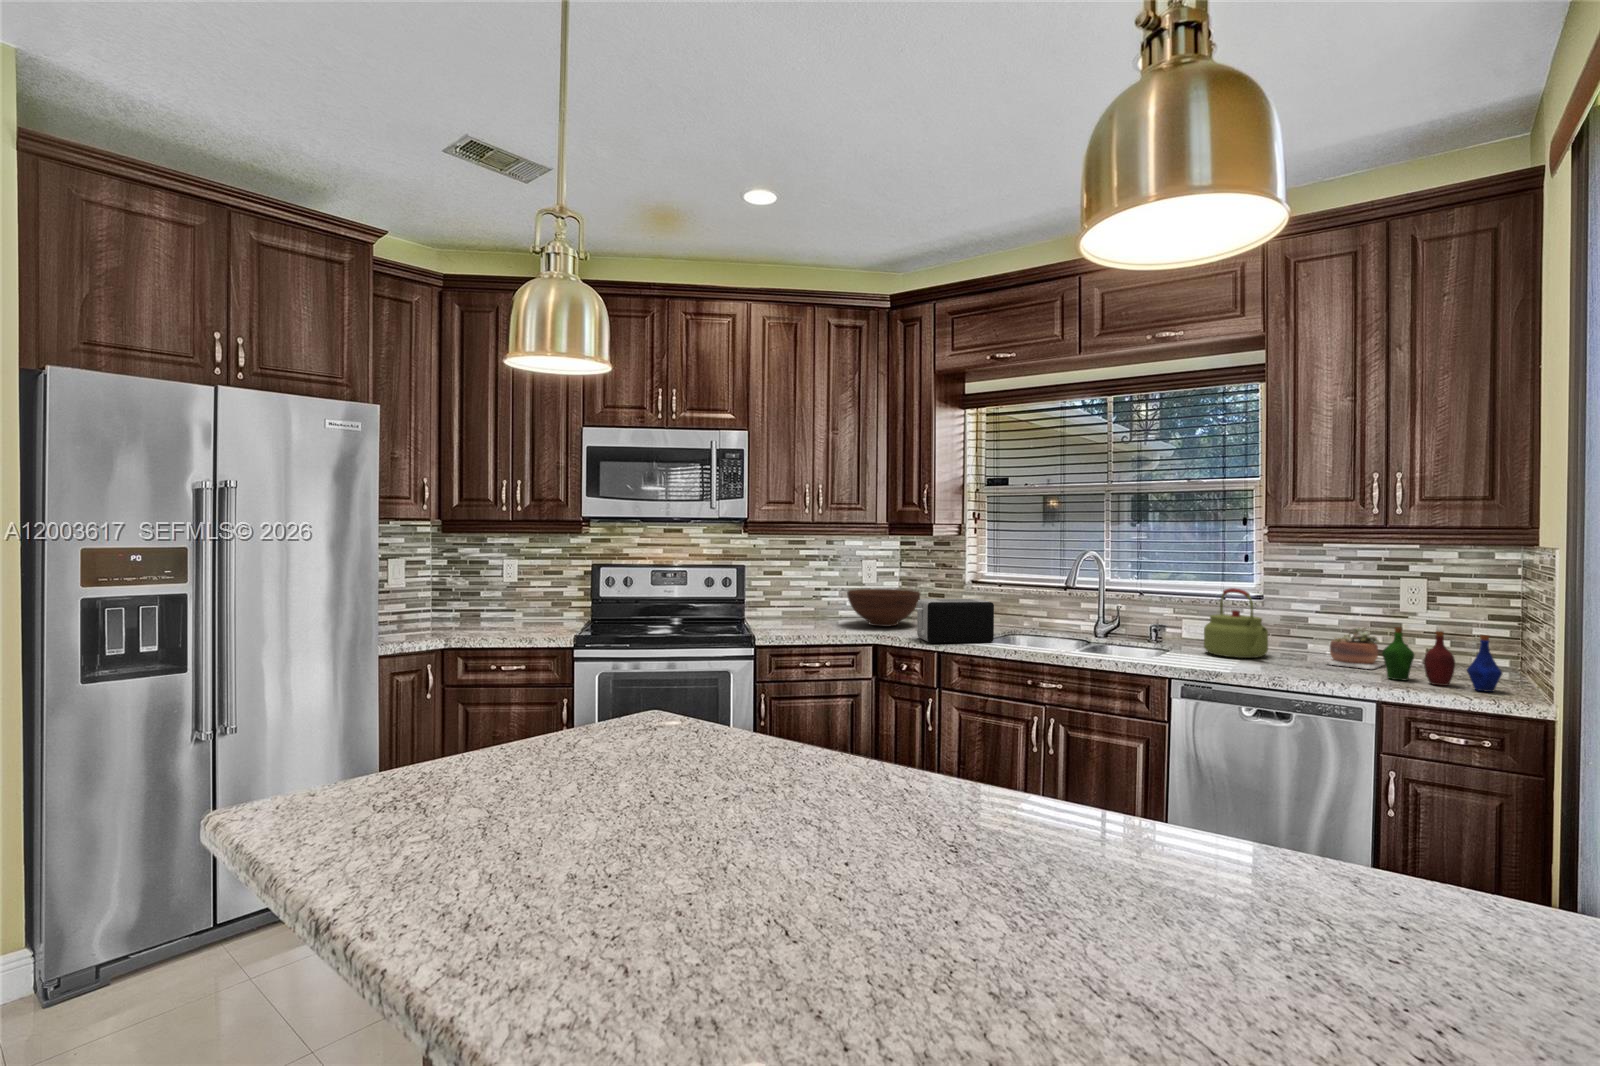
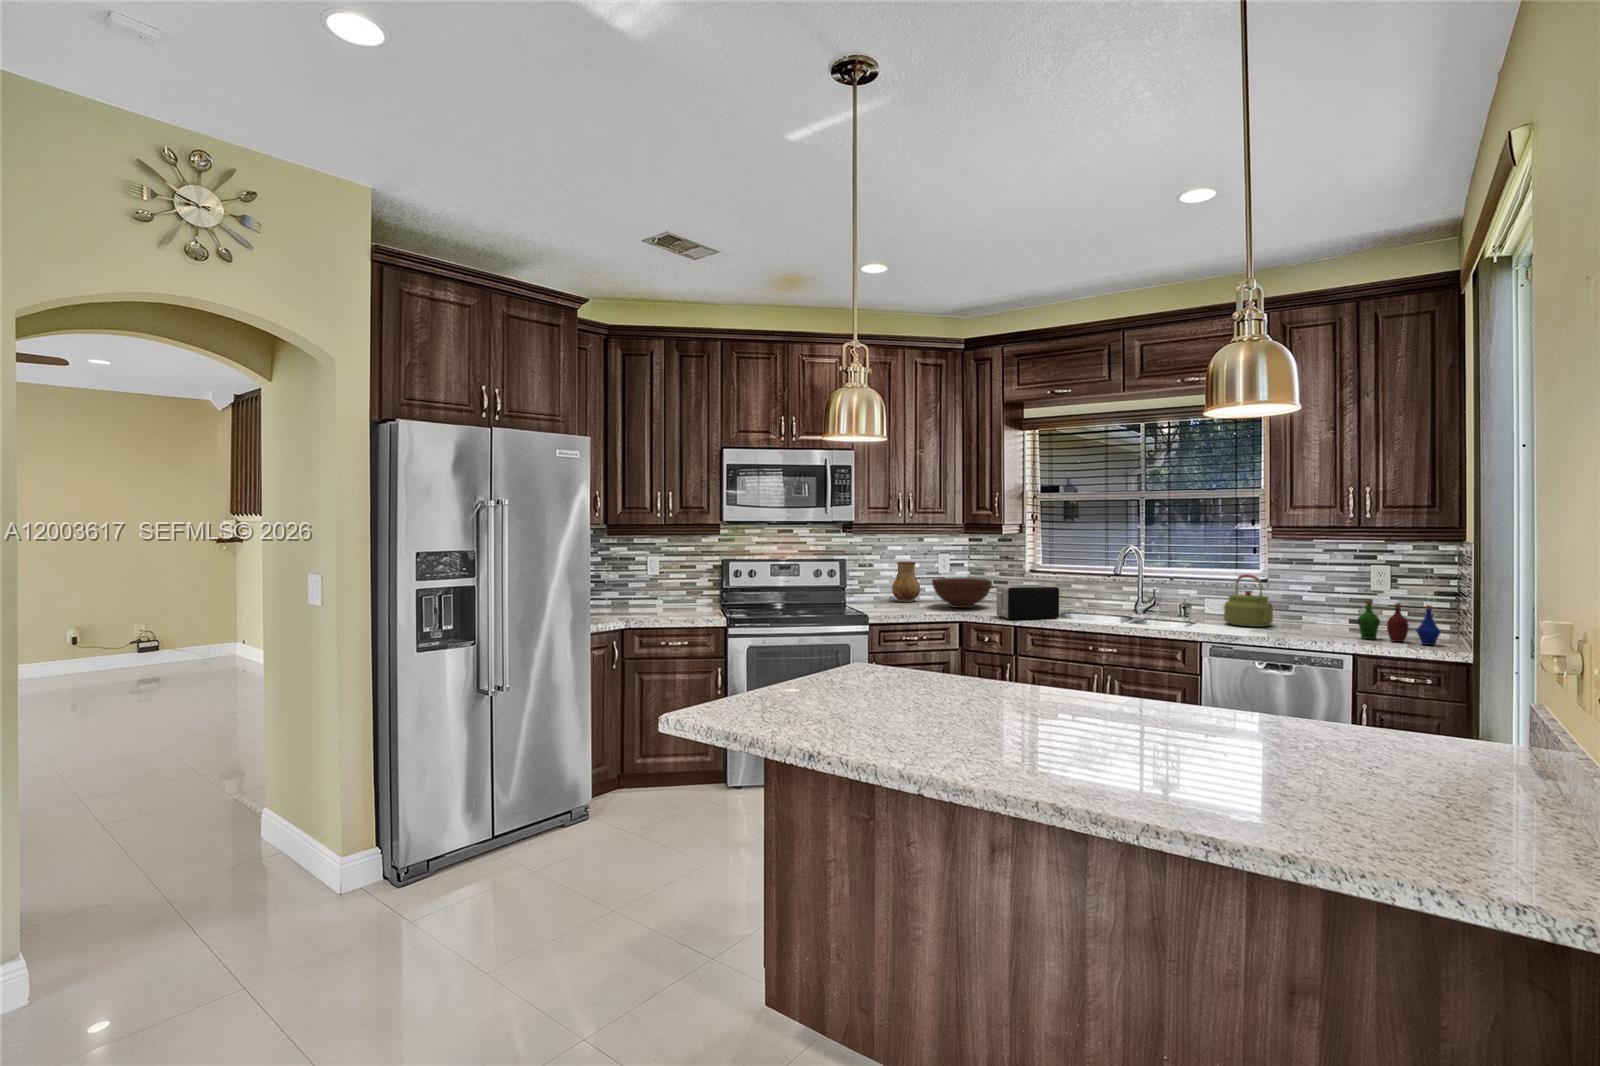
ceramic pitcher: none [806,568,840,617] -> present [892,561,920,602]
succulent plant: present [1323,628,1384,669] -> none [1314,602,1359,633]

